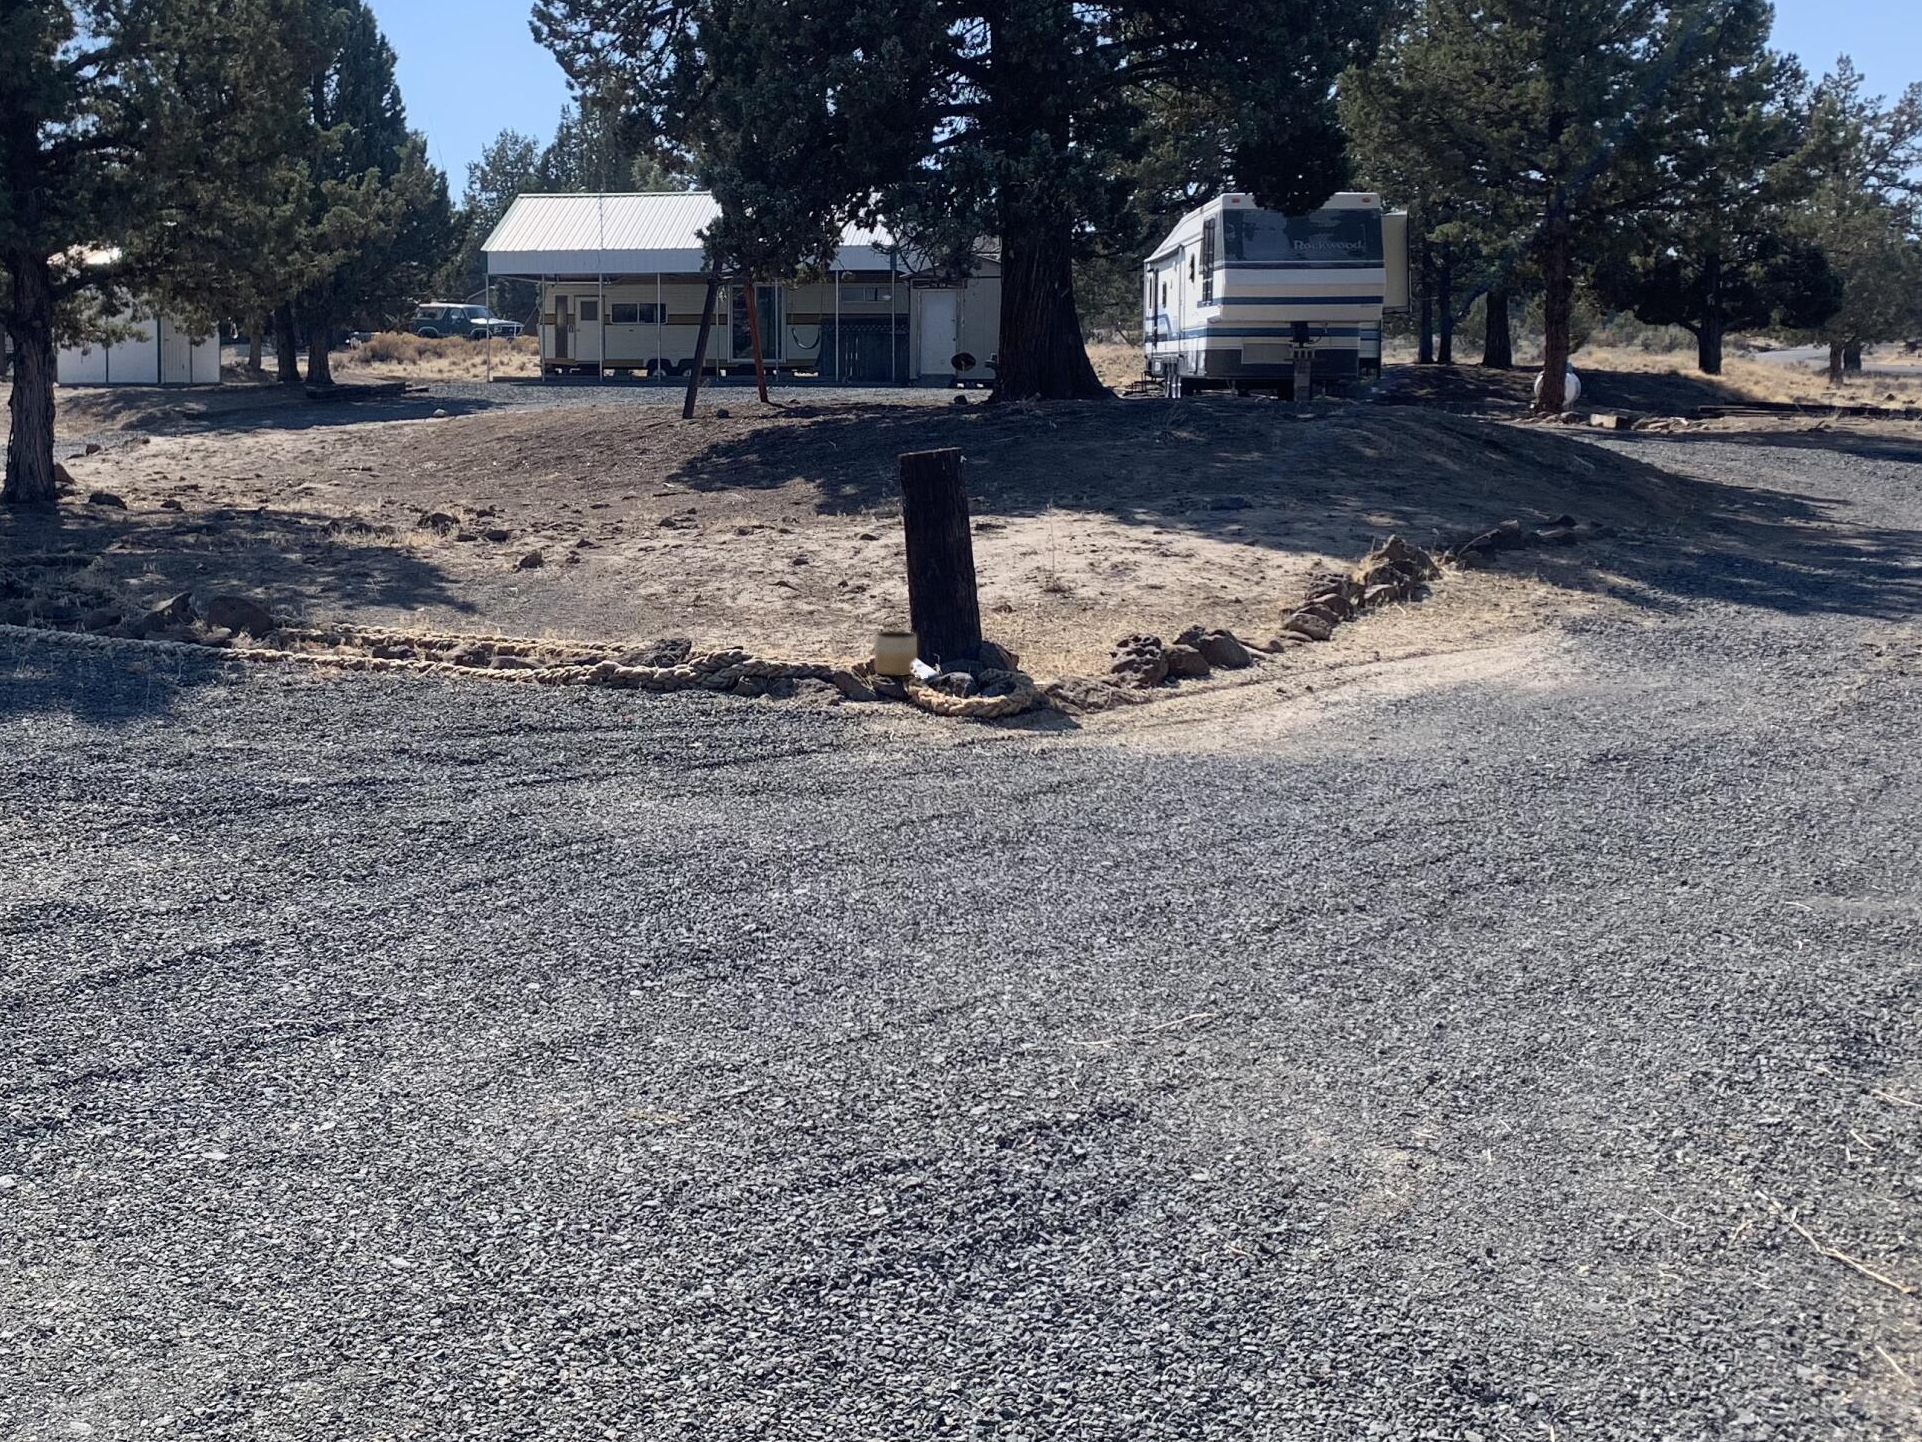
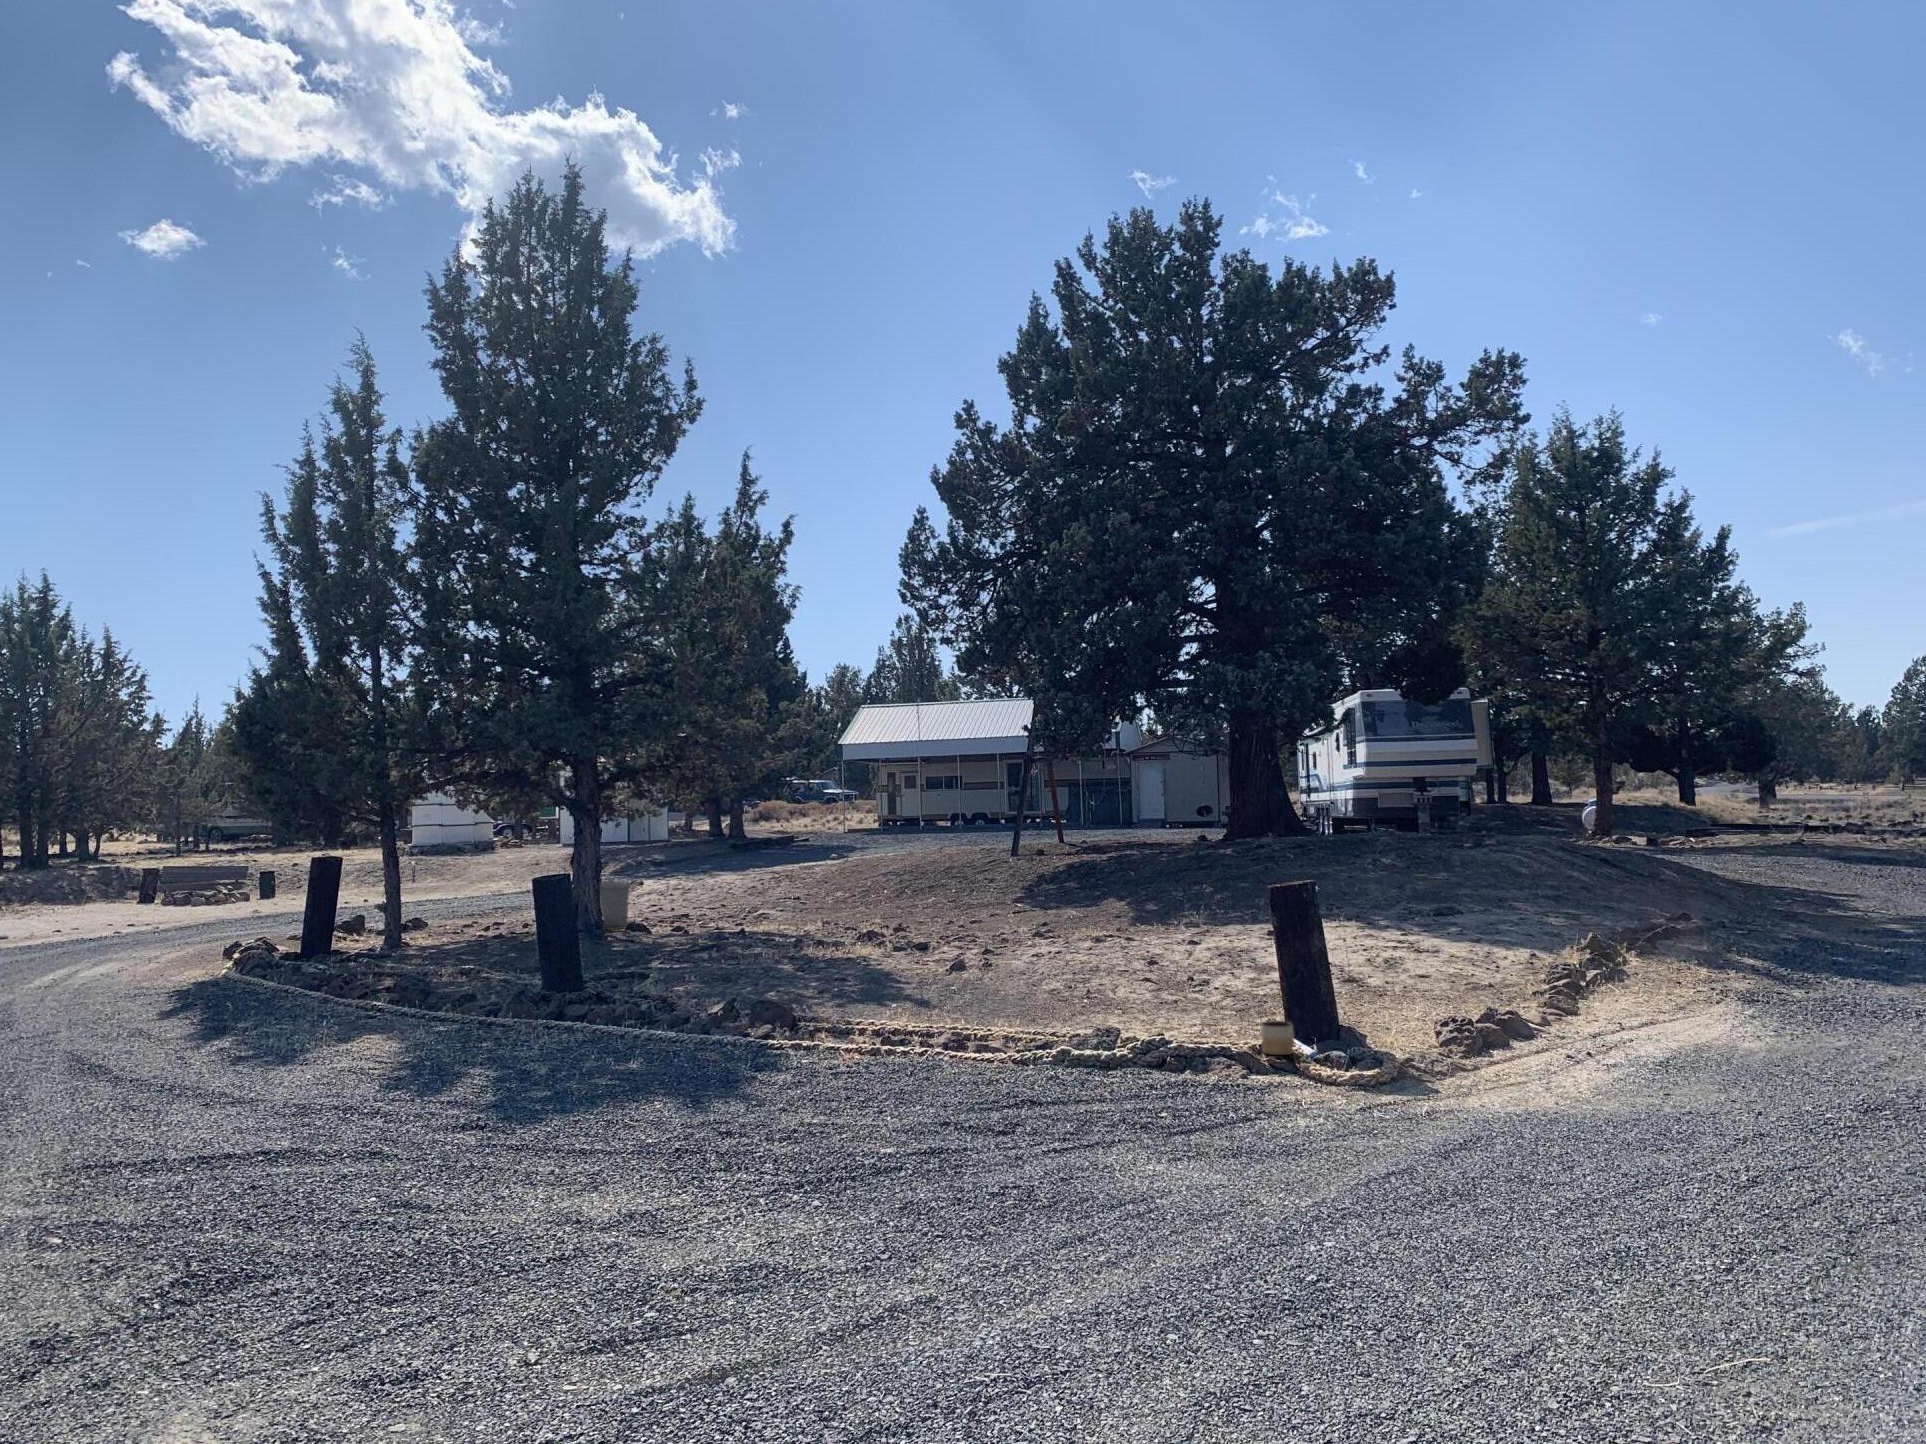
trash can: none [52,430,110,503] -> present [600,879,631,930]

